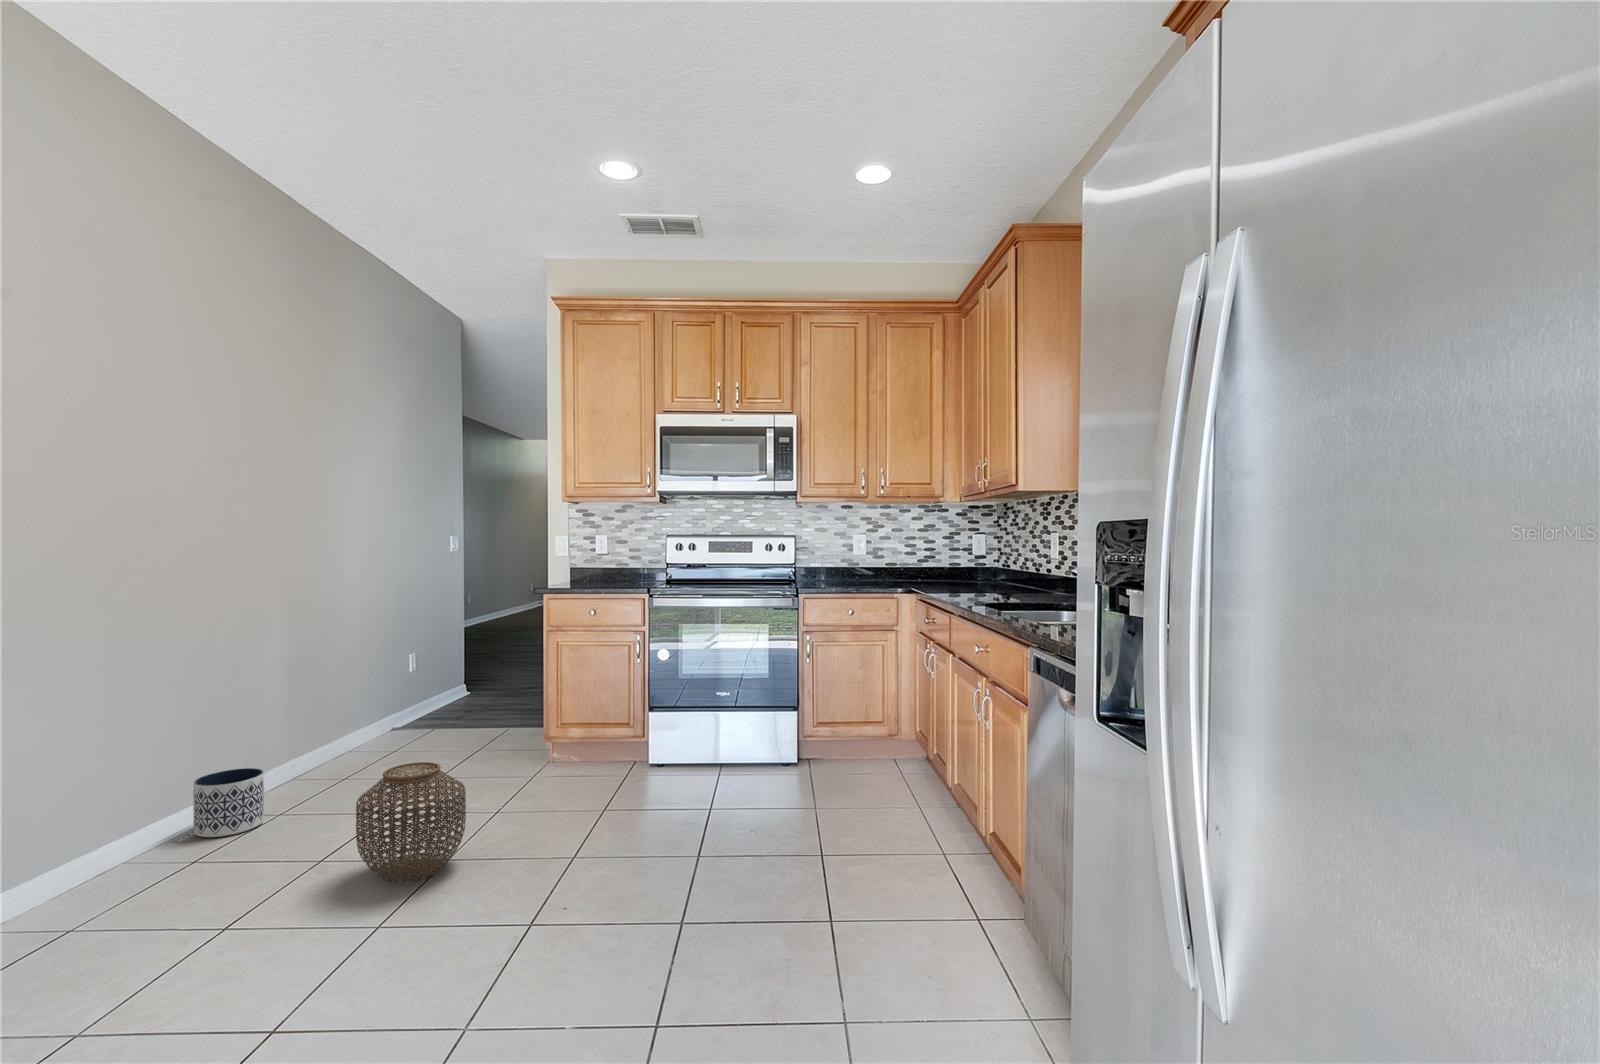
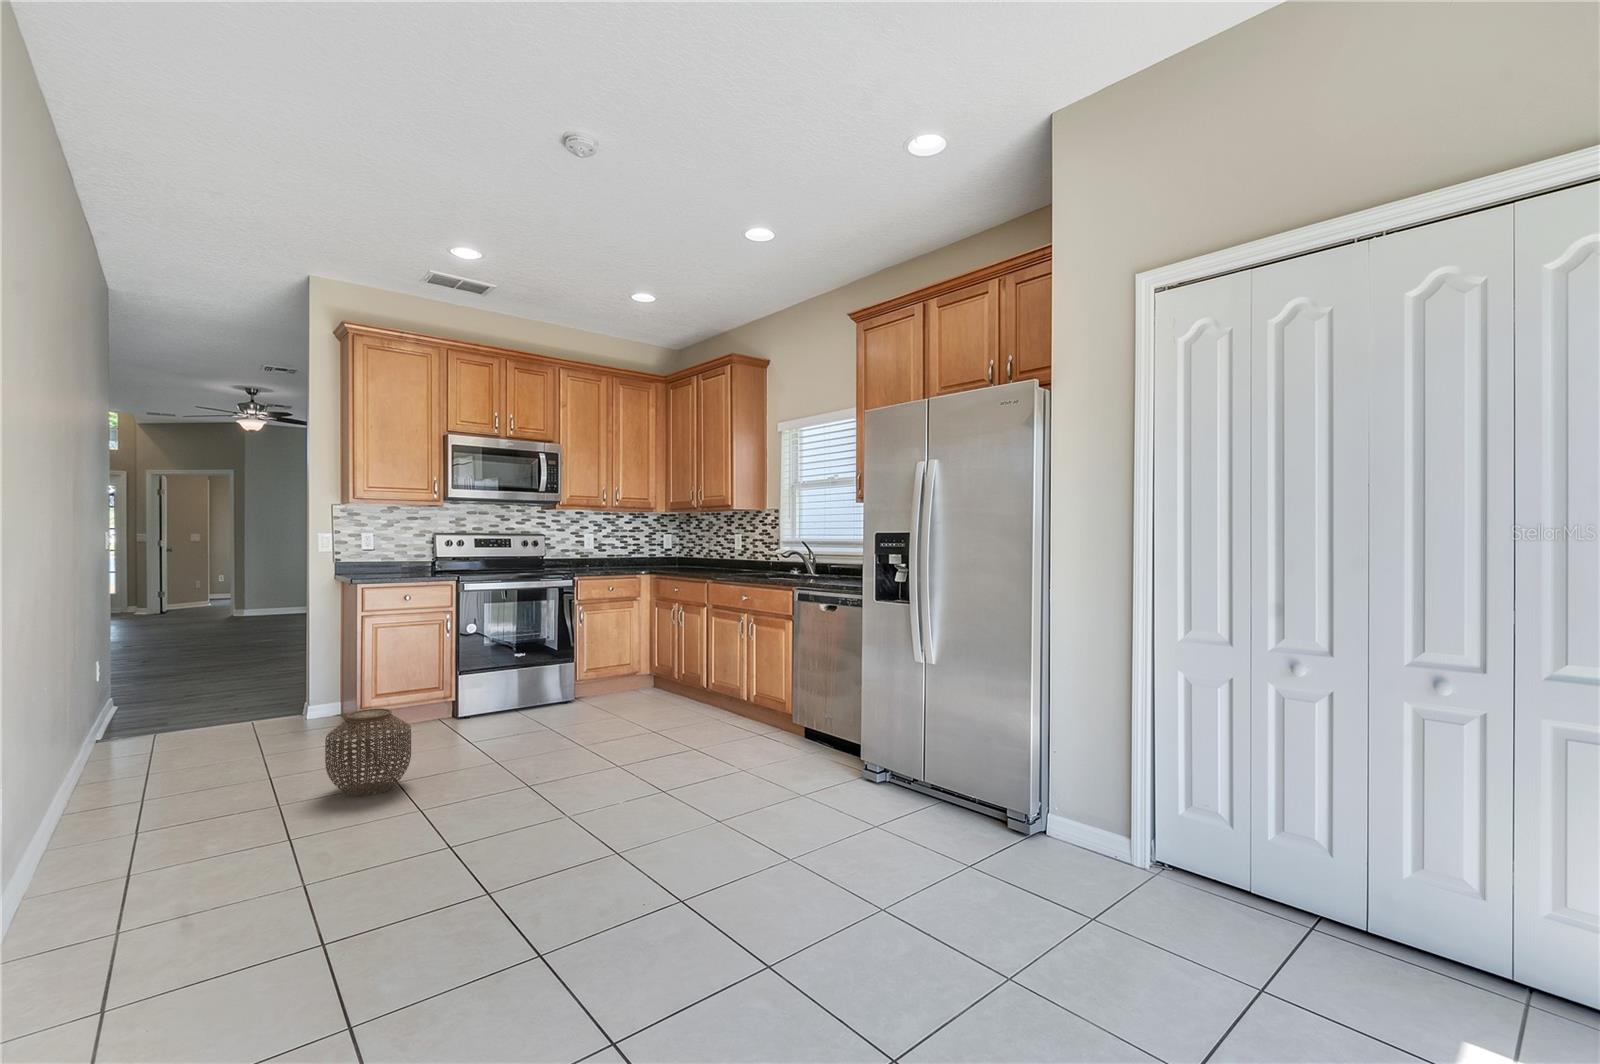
planter: present [193,768,264,837] -> none [72,751,143,815]

